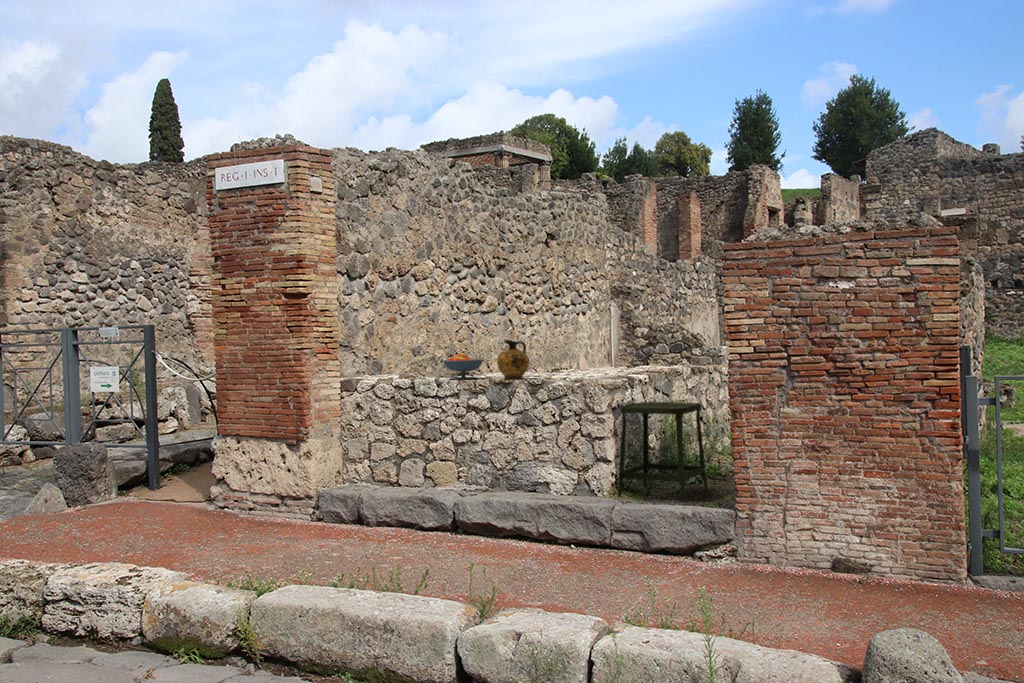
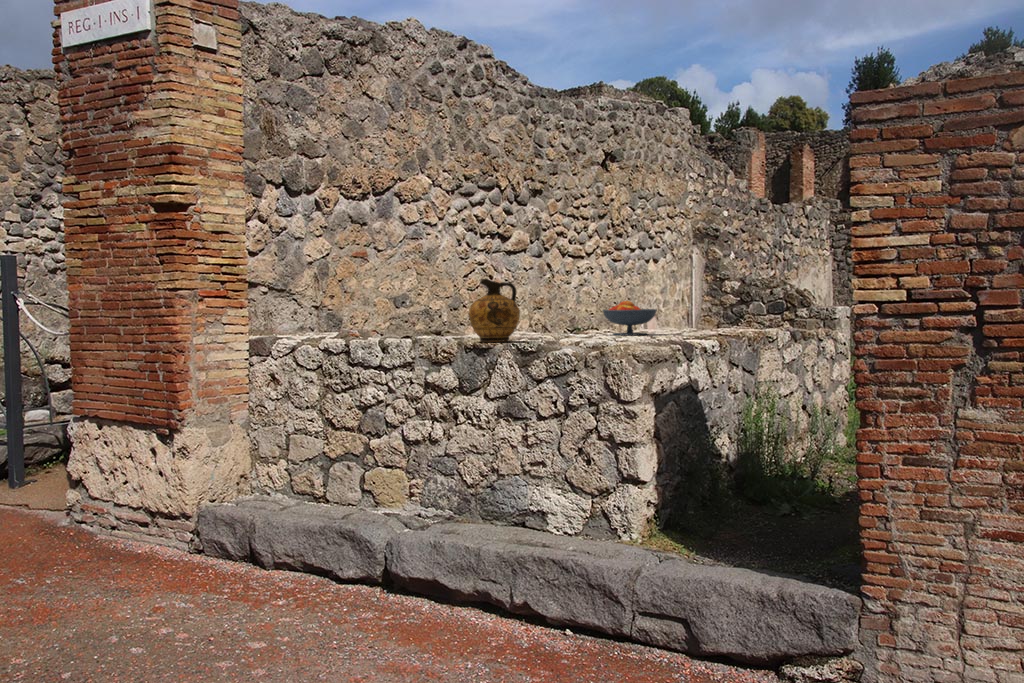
fruit bowl: present [443,353,483,380] -> present [603,301,657,335]
stool: present [617,402,708,502] -> none [652,384,810,563]

